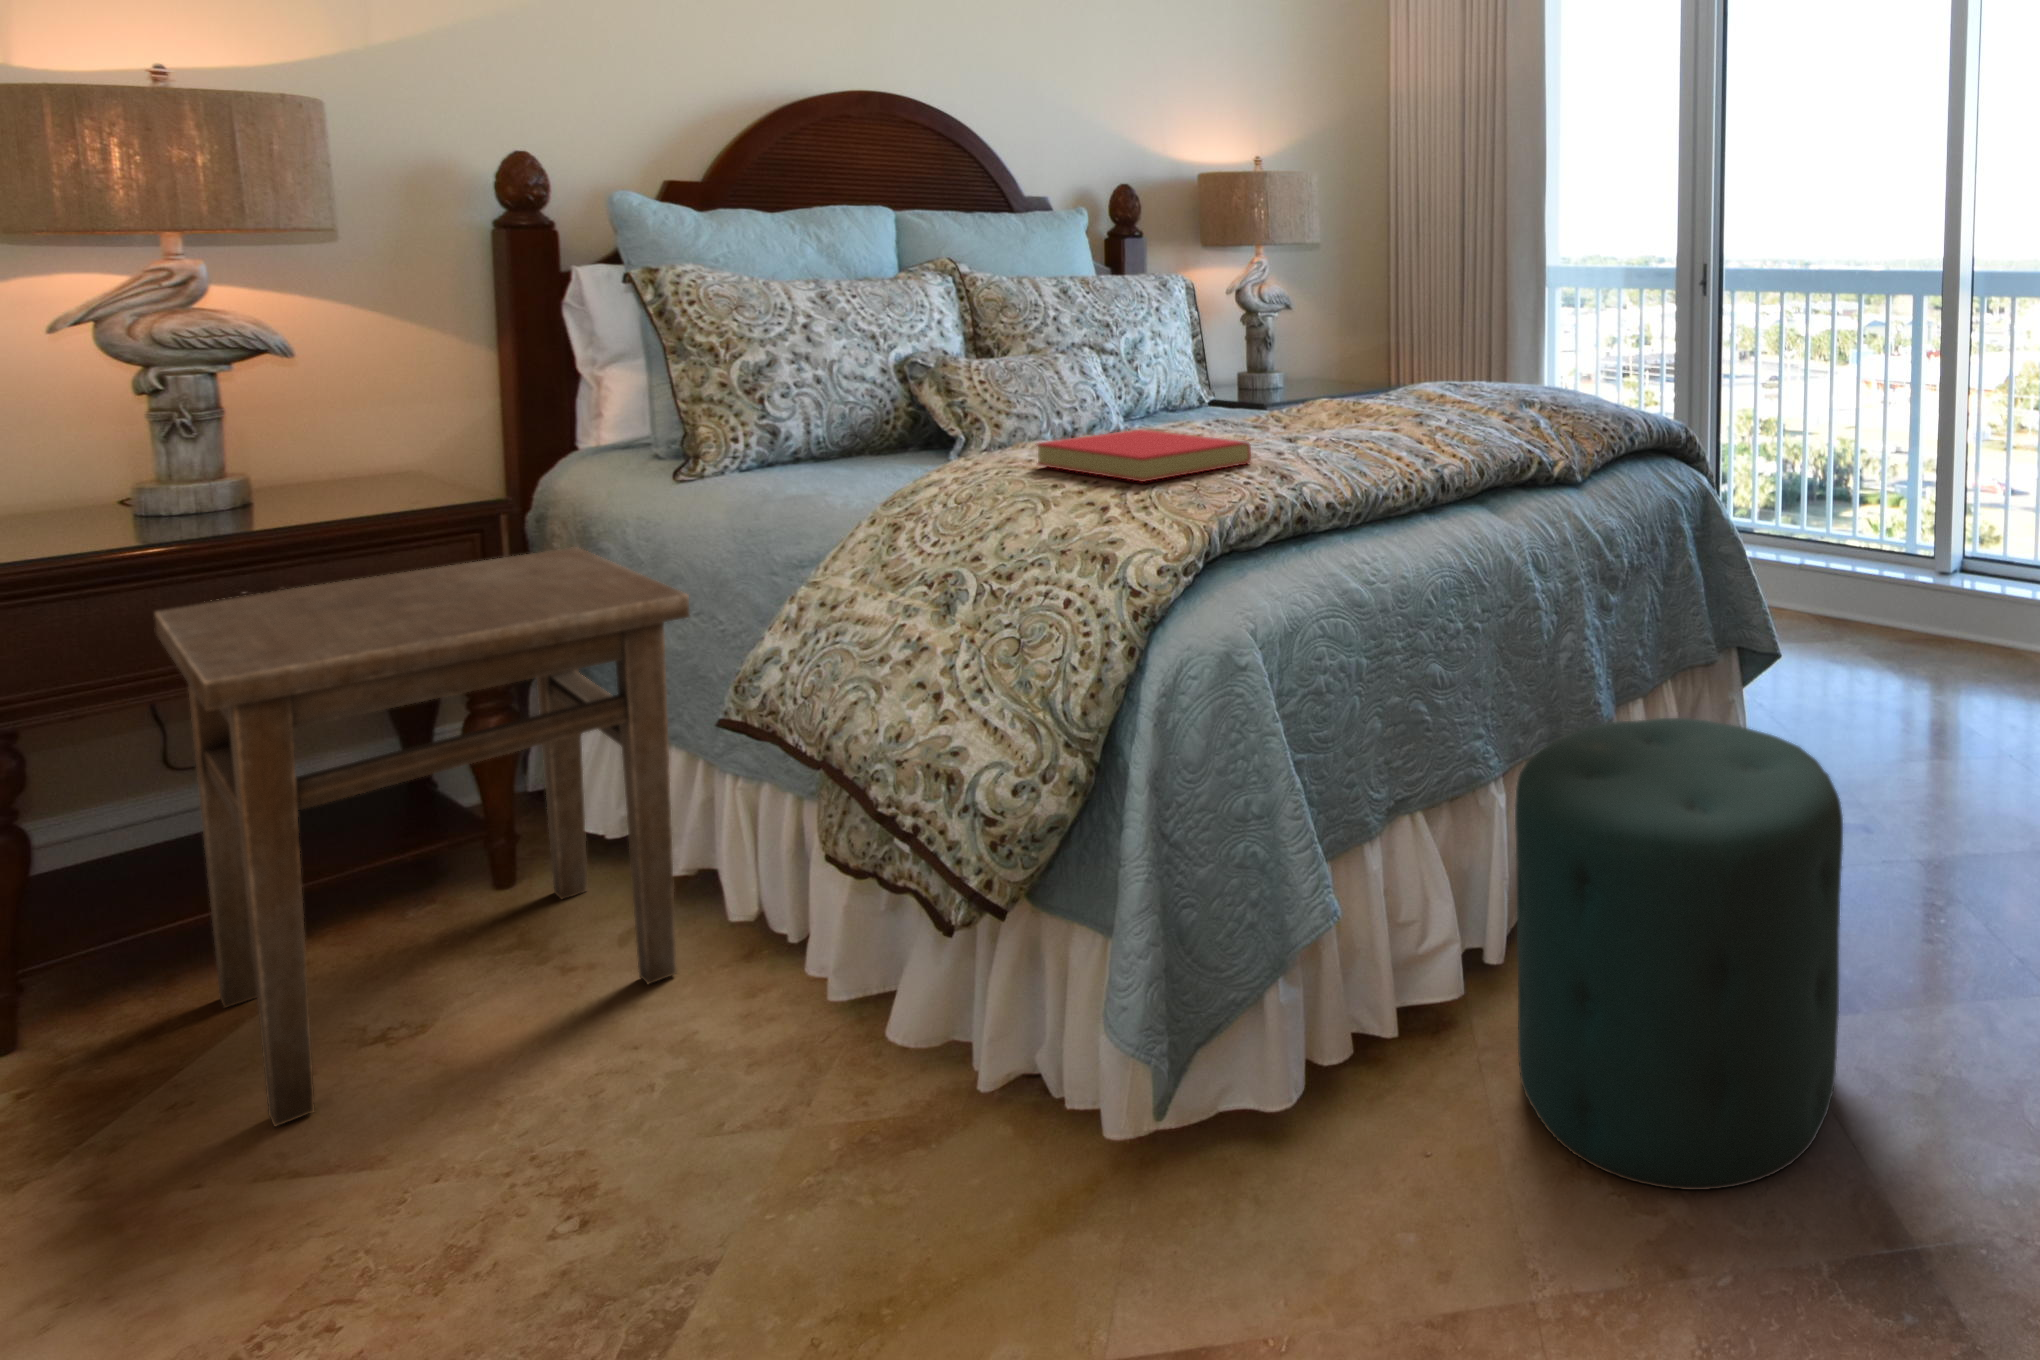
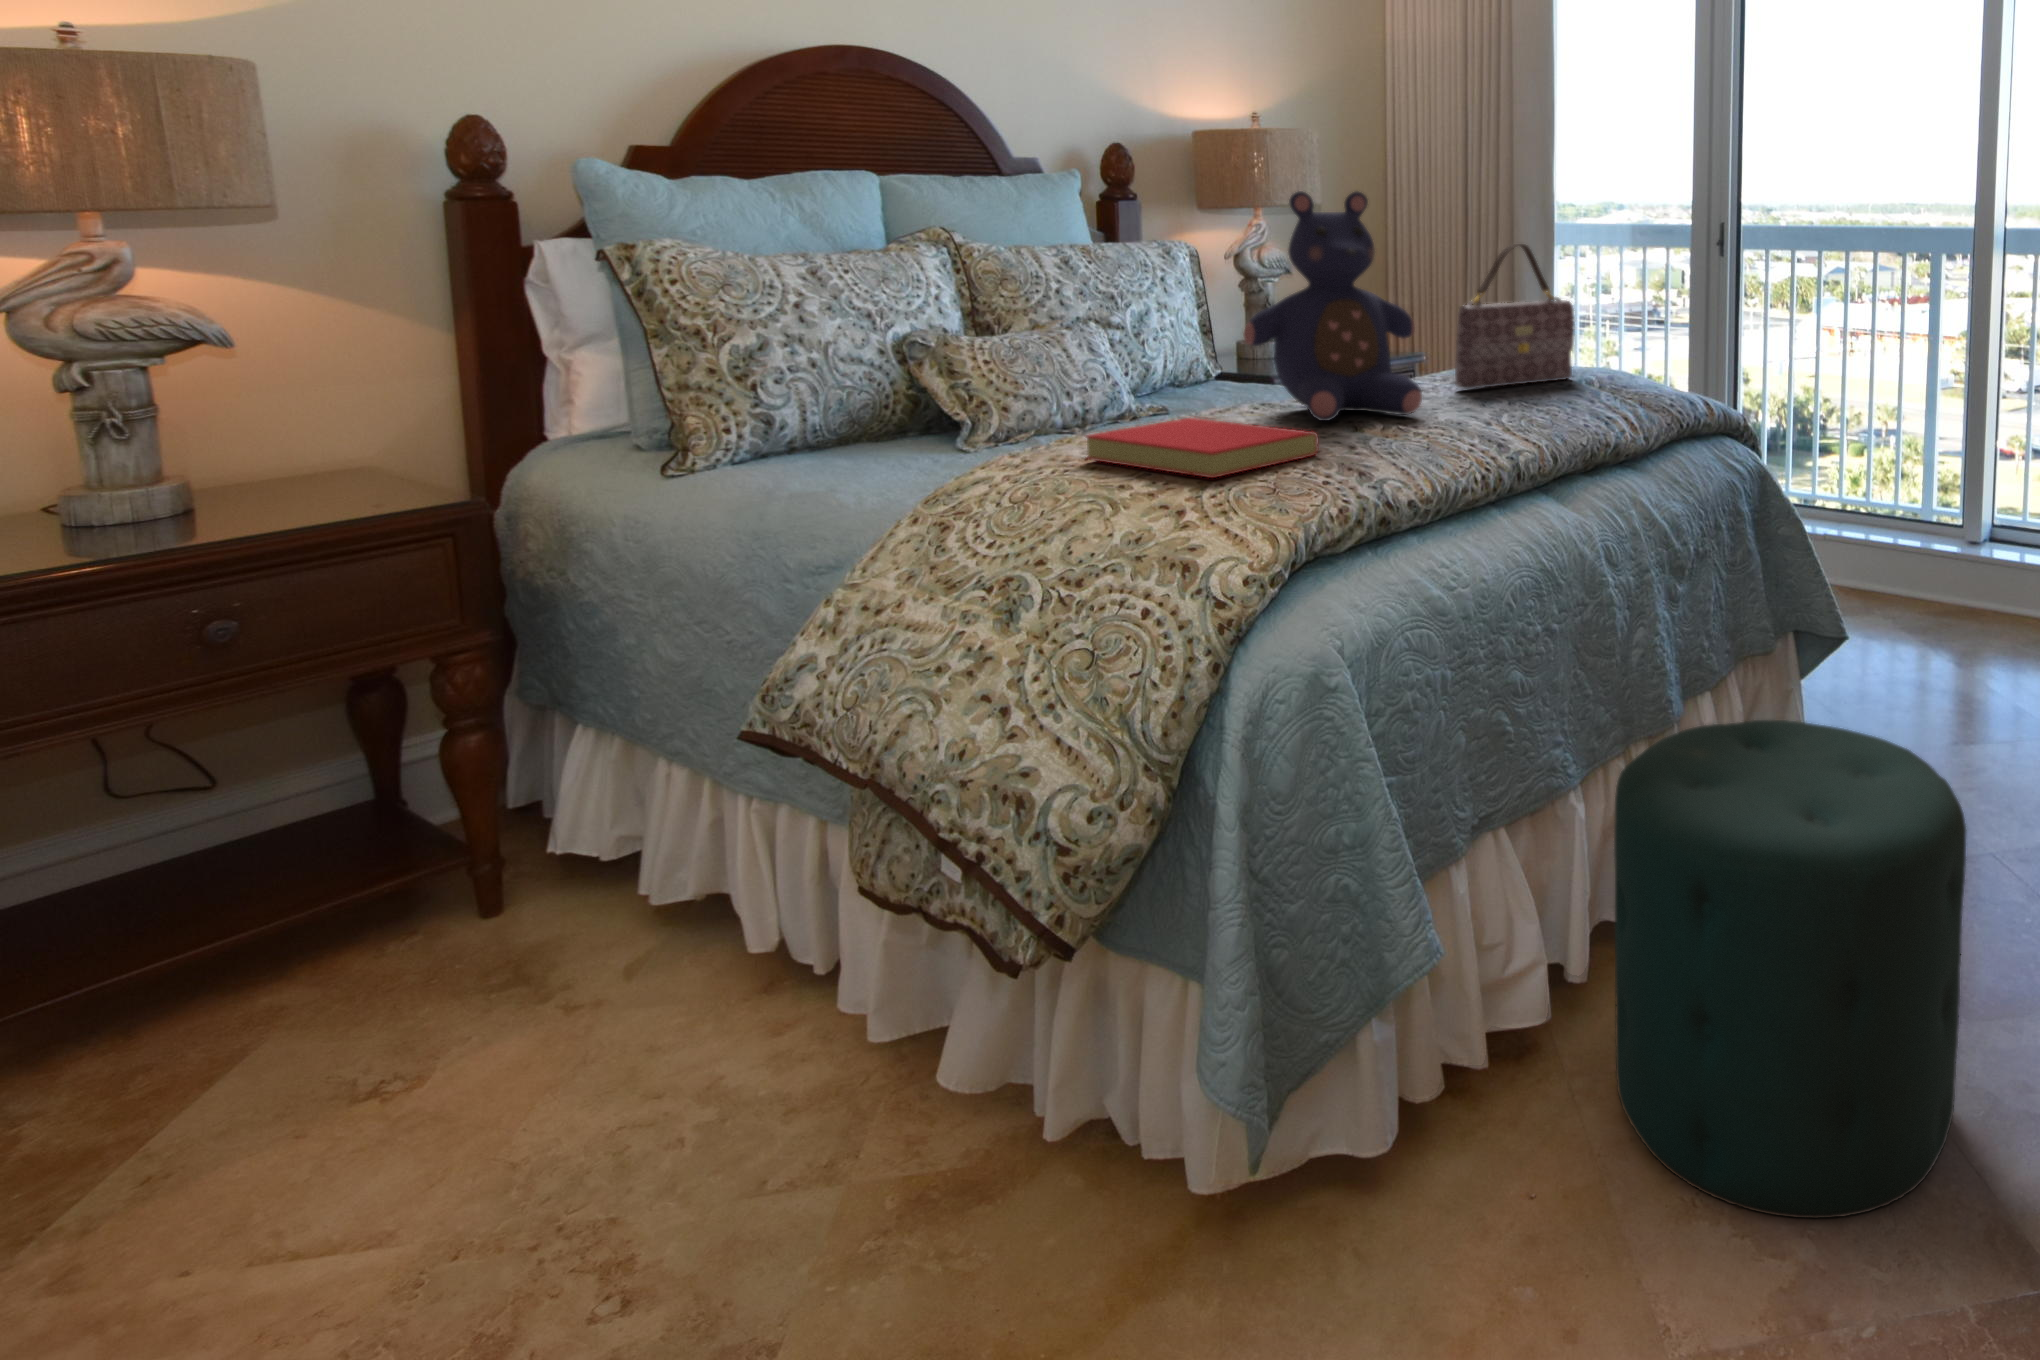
teddy bear: none [1199,222,1364,434] -> present [1243,191,1422,421]
handbag: none [1405,273,1520,408] -> present [1455,244,1575,389]
side table: present [155,547,690,1127] -> none [100,548,700,1191]

